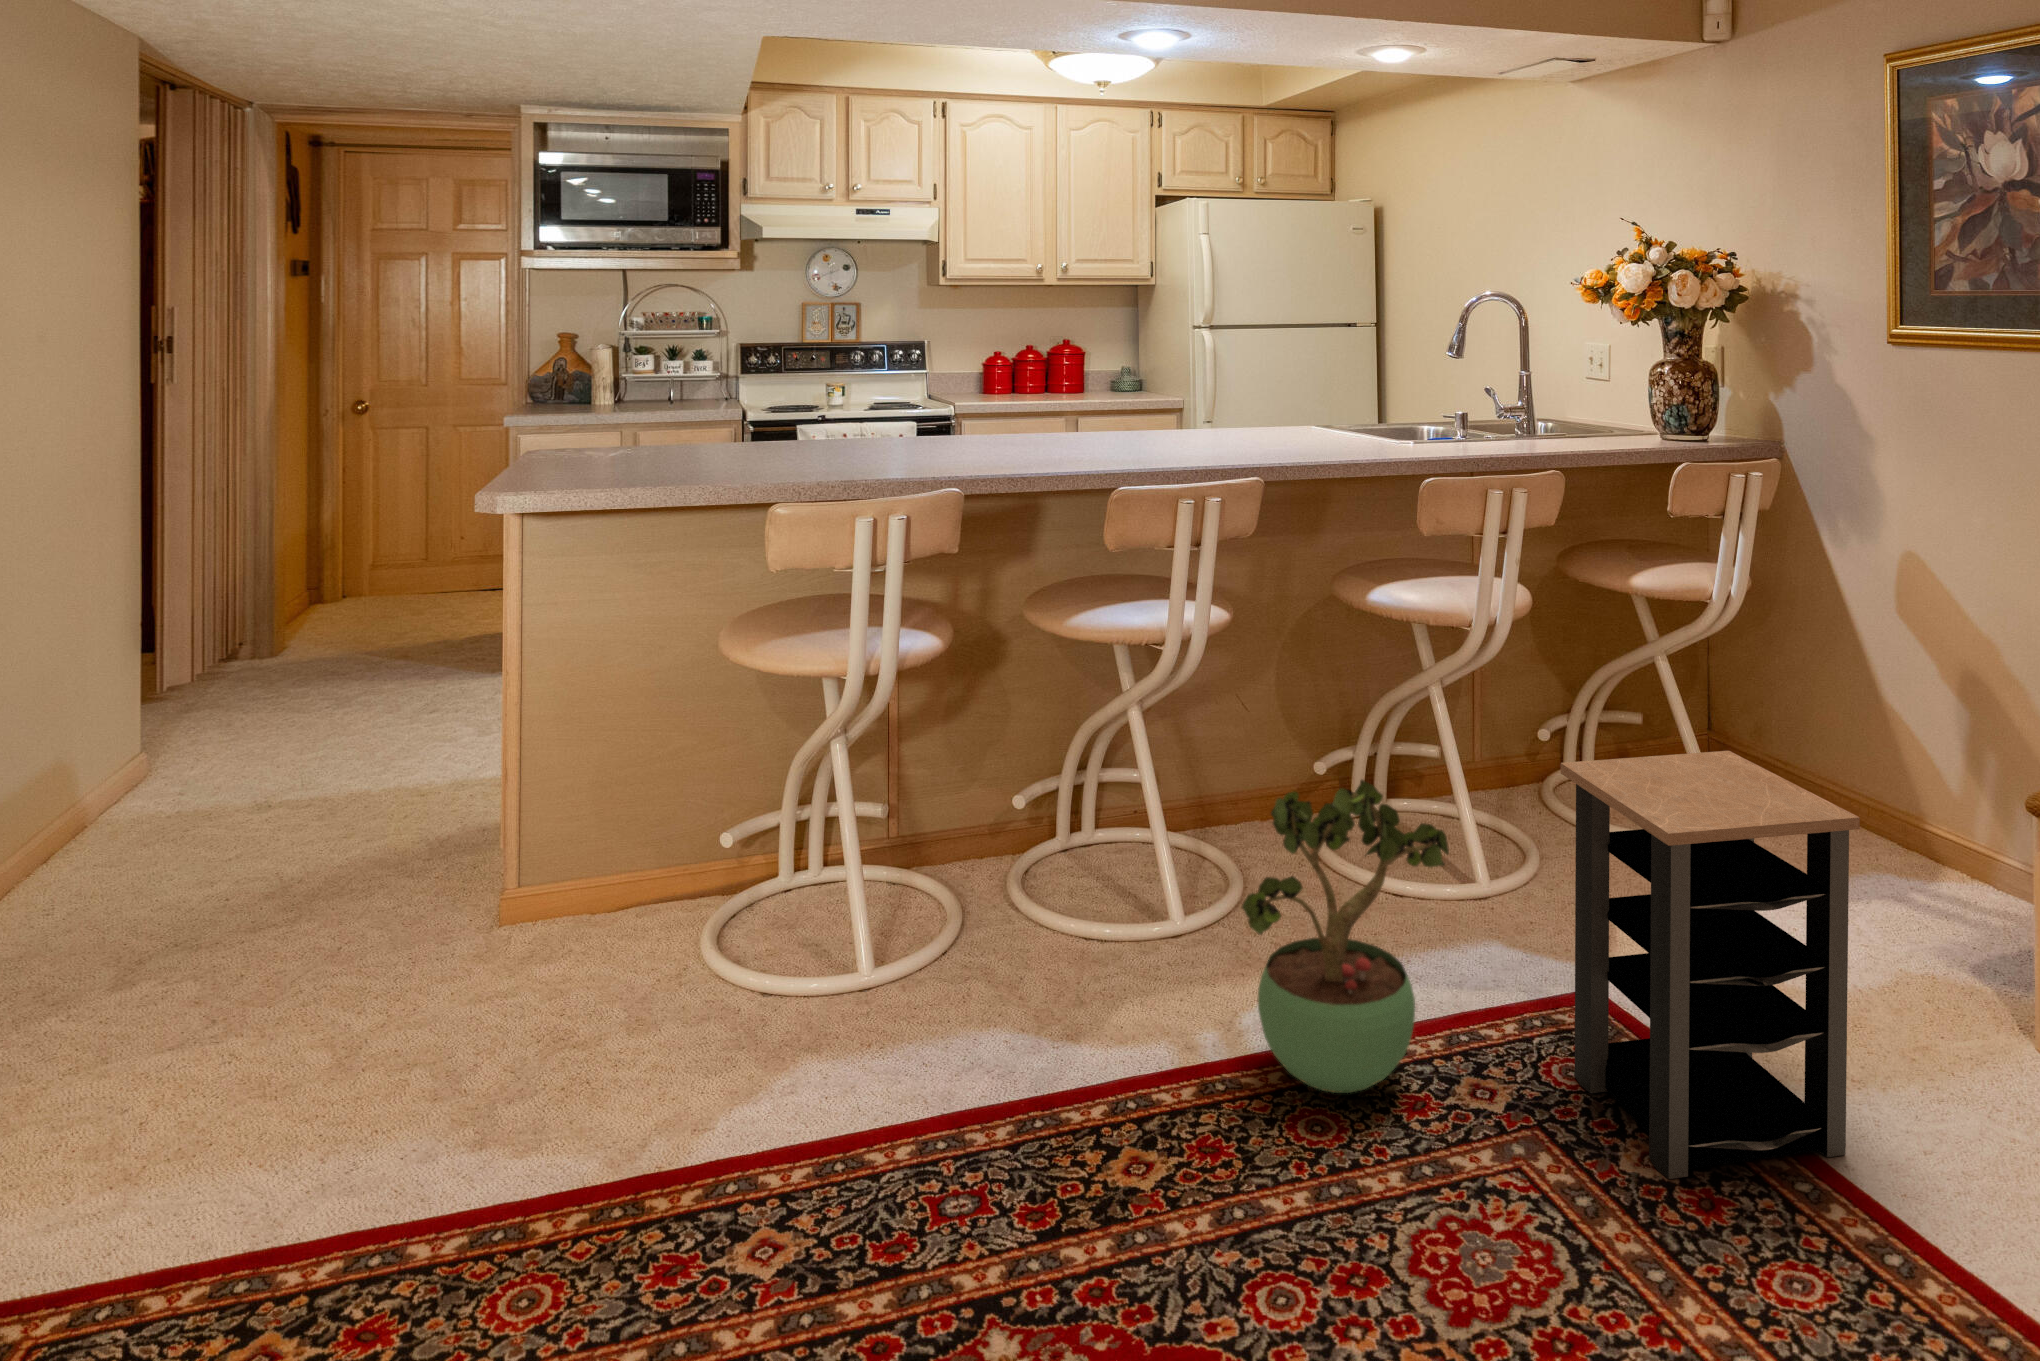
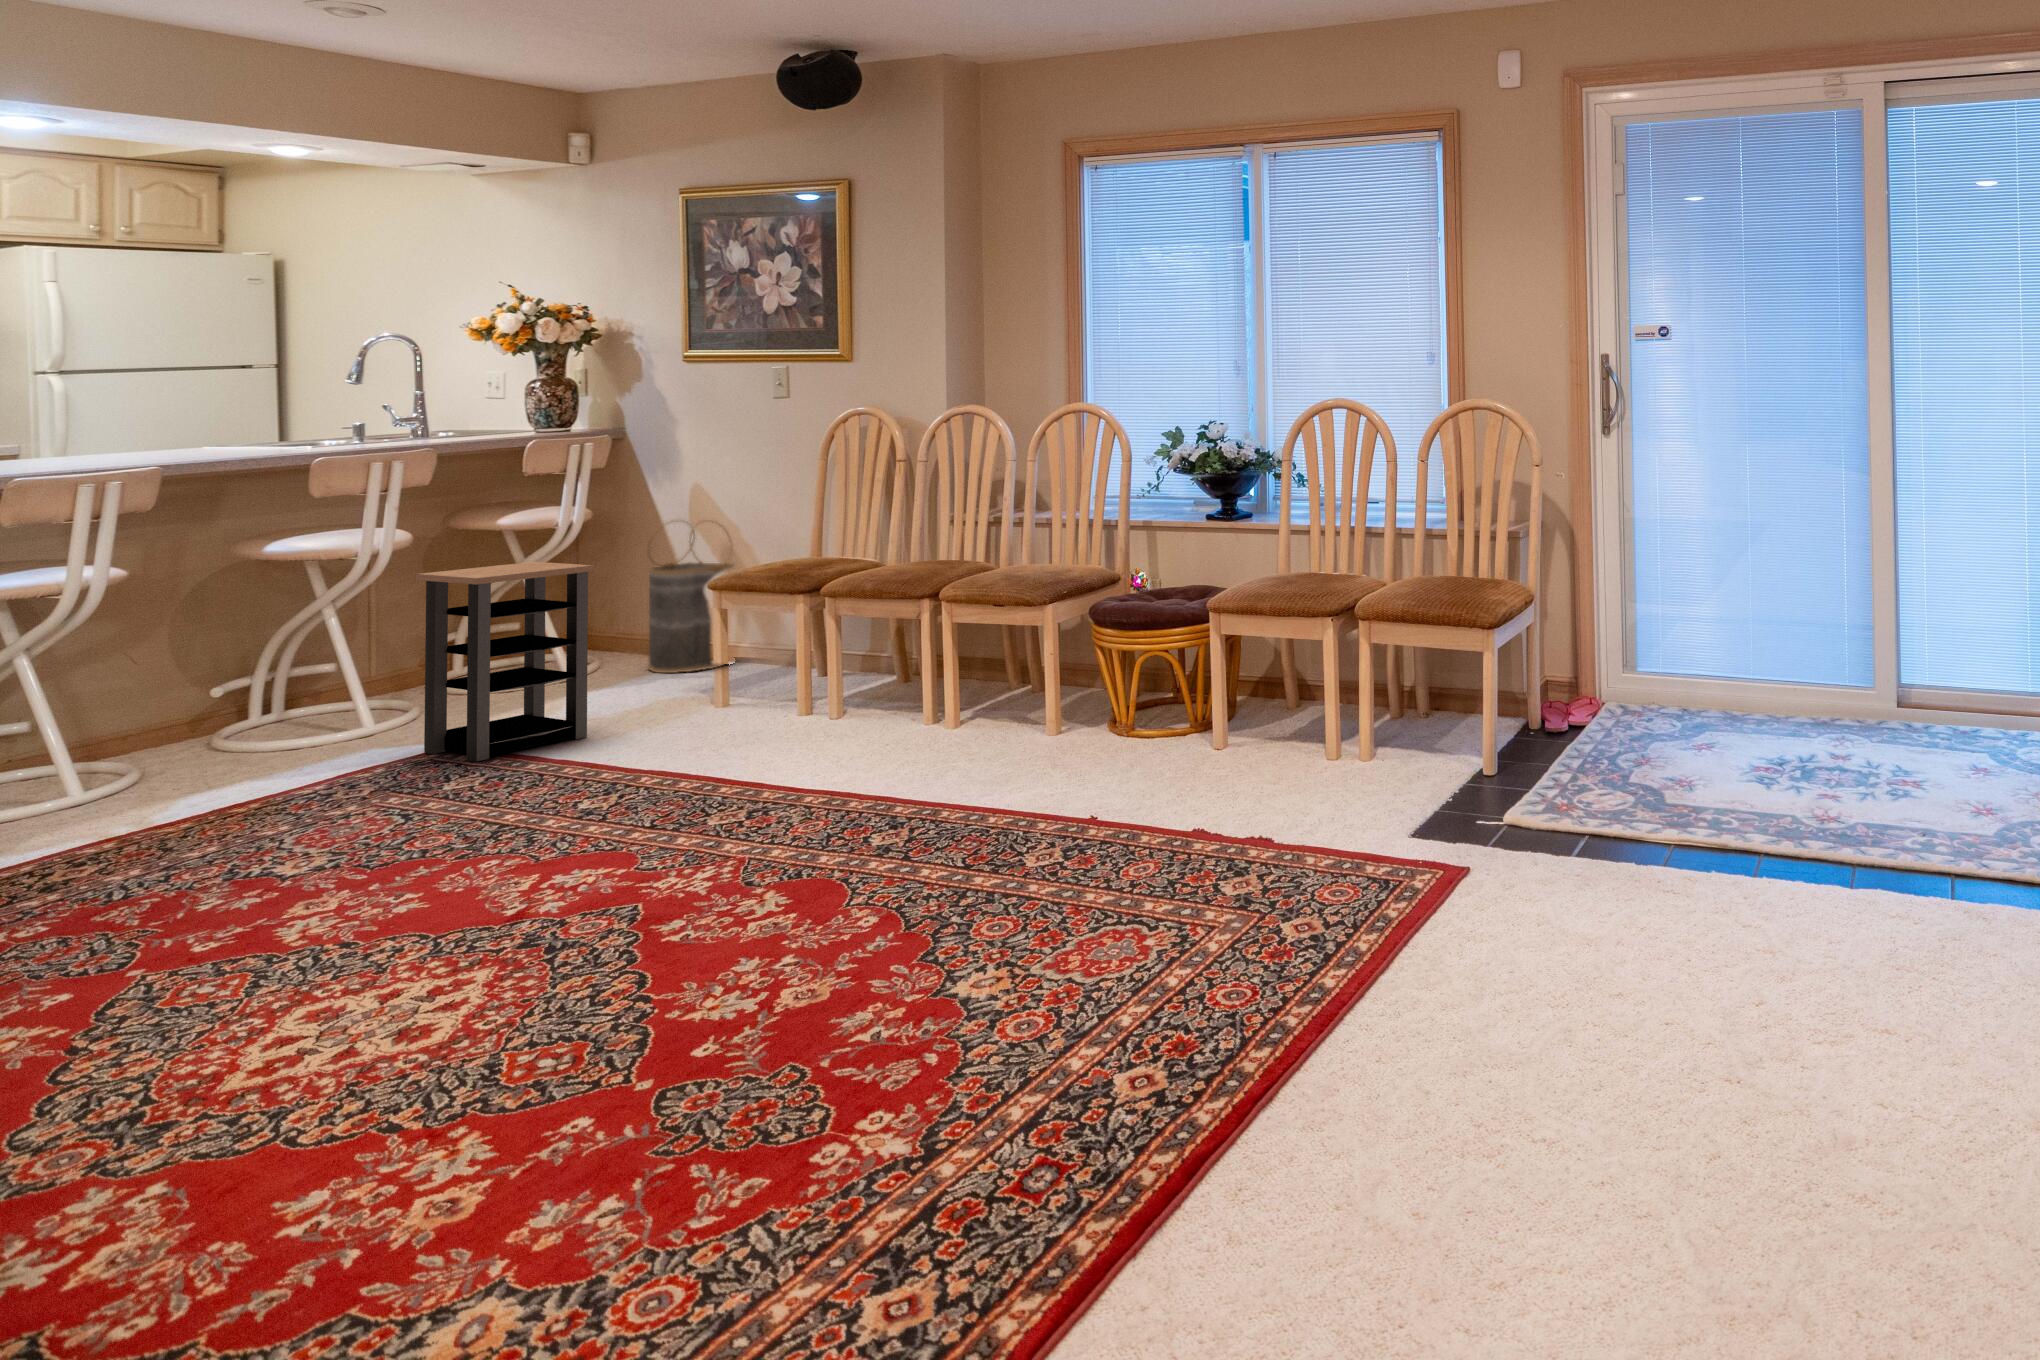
basket: none [1843,621,2000,907] -> present [647,522,734,673]
potted plant: present [1242,780,1449,1093] -> none [158,590,331,788]

